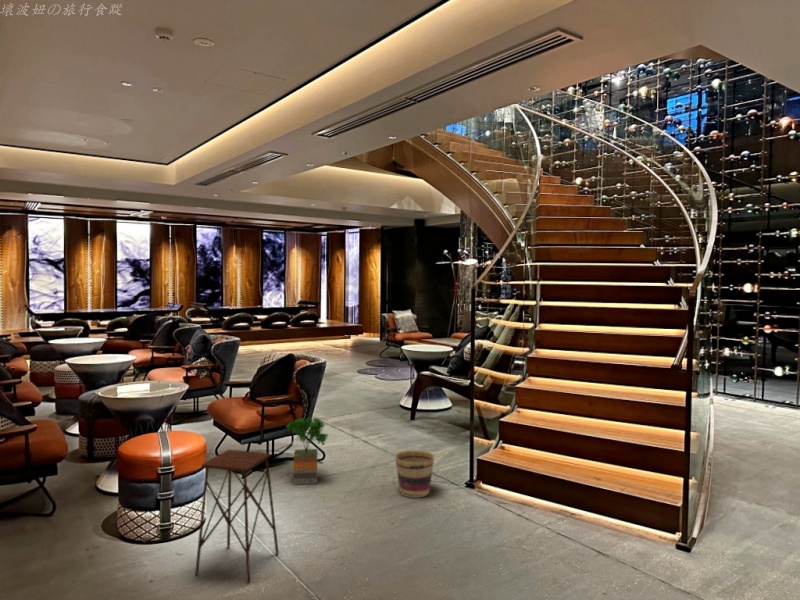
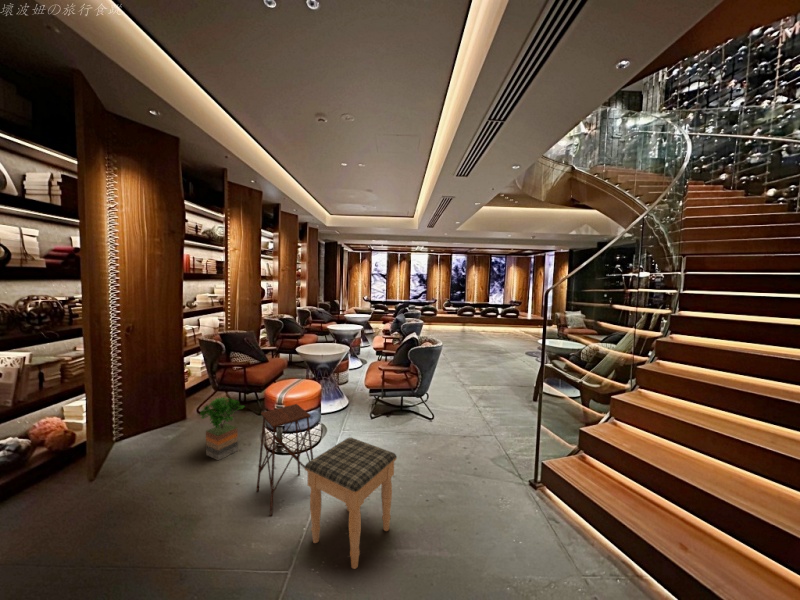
potted tree: present [287,418,328,485] -> present [200,397,244,460]
basket: present [395,450,434,498] -> none [457,432,494,482]
footstool: none [315,466,393,580] -> present [305,438,397,569]

